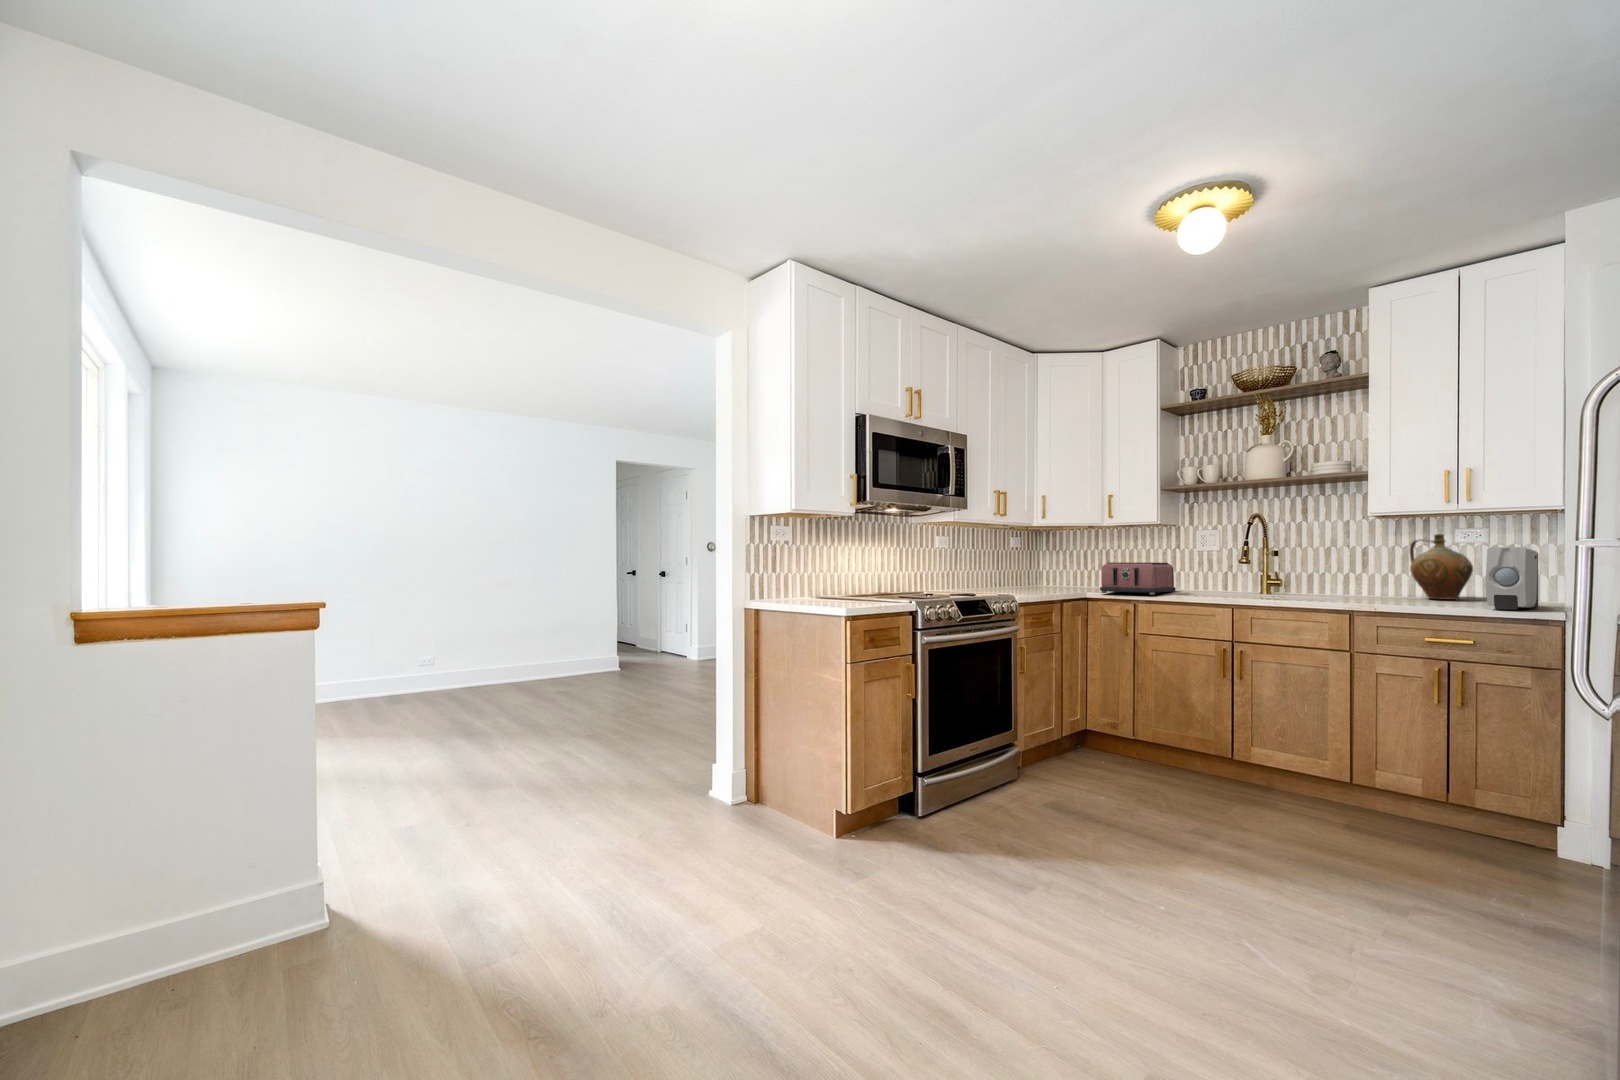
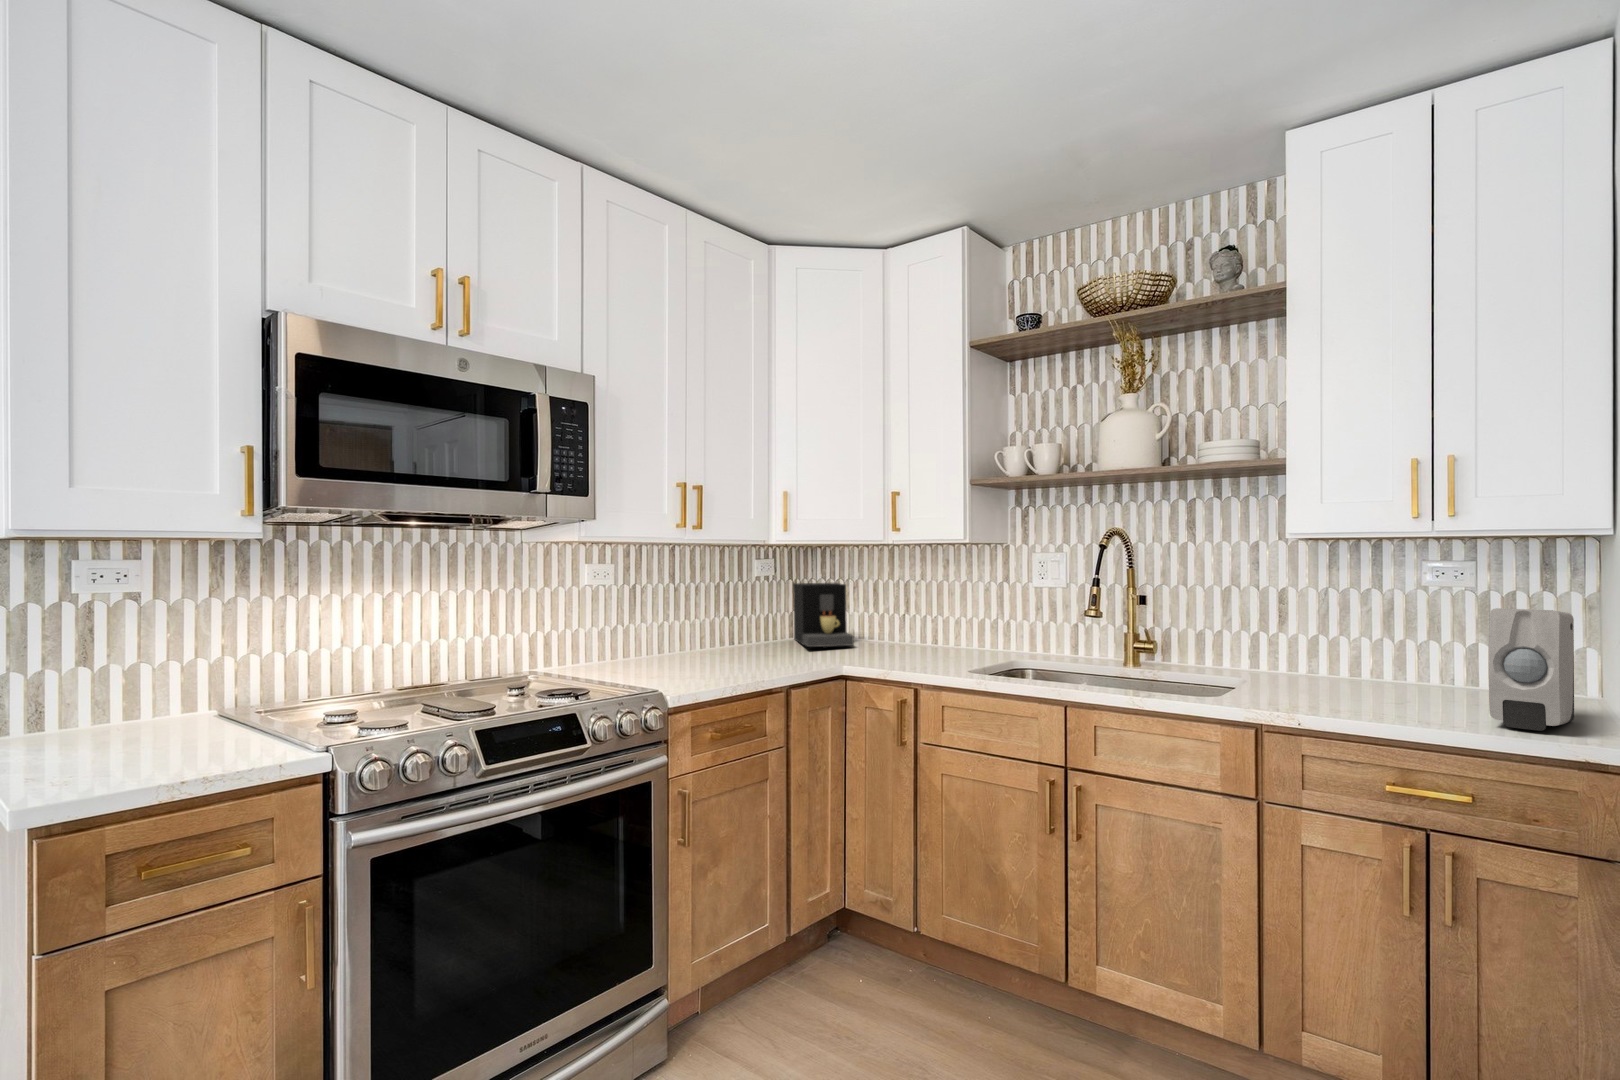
ceramic jug: present [1410,534,1473,599] -> none [1352,572,1455,689]
coffee maker: none [1032,551,1078,587] -> present [793,583,854,647]
toaster: present [1100,562,1176,595] -> none [871,607,995,671]

